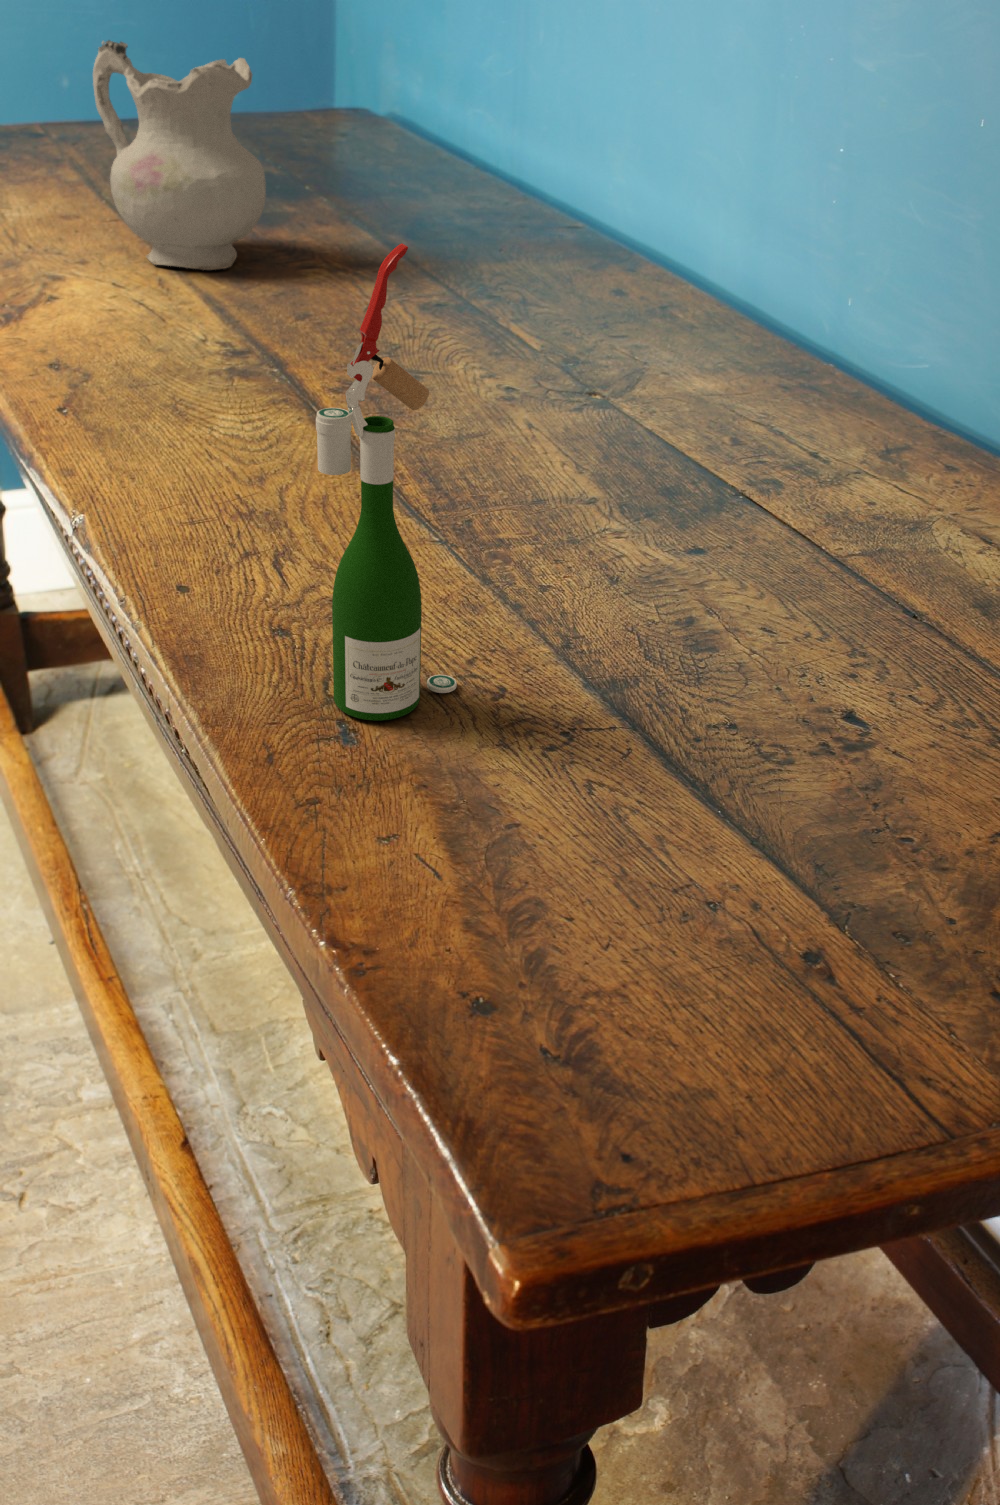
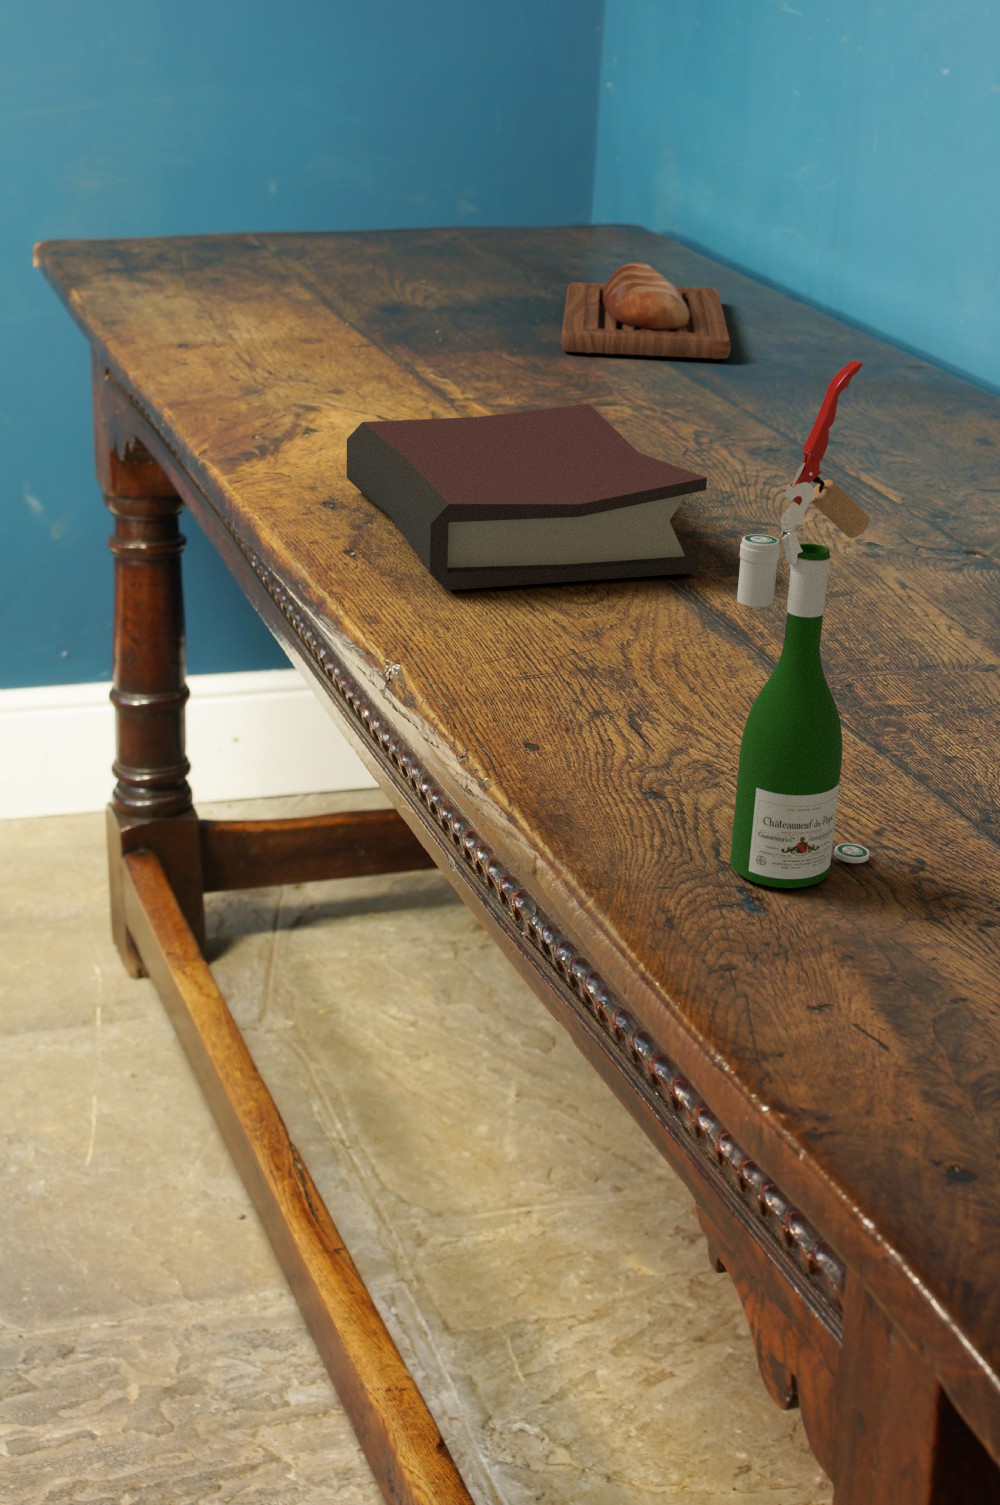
ceramic pitcher: present [93,40,266,270] -> none [369,151,560,406]
bread loaf: none [280,140,422,225] -> present [561,262,731,359]
hardback book: none [61,270,359,443] -> present [347,404,707,590]

